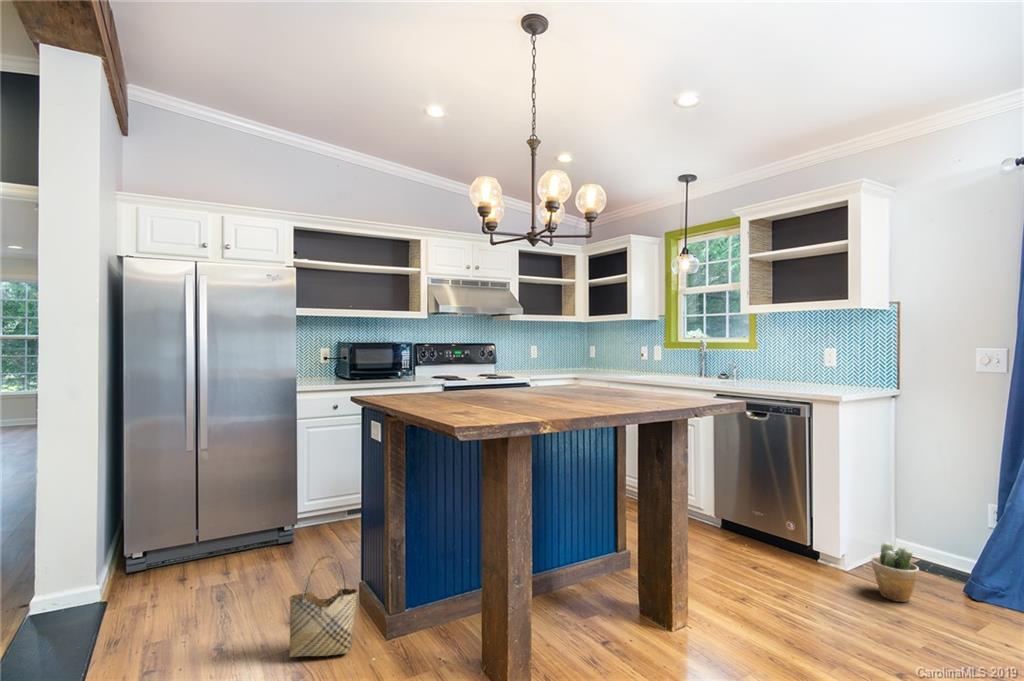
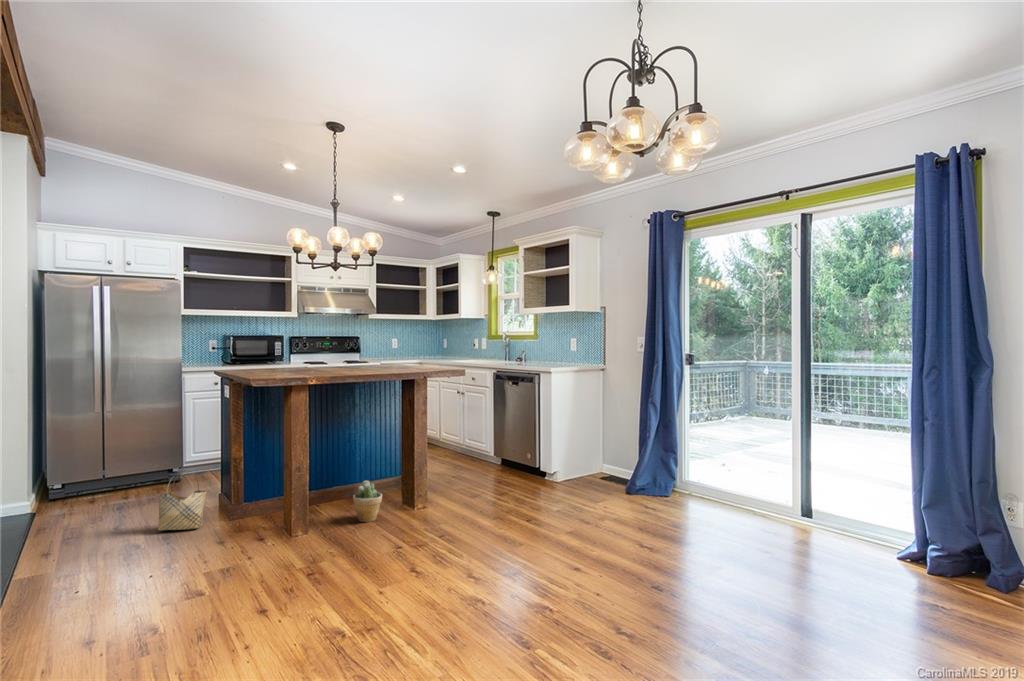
potted plant: present [872,542,919,602] -> present [353,481,382,522]

